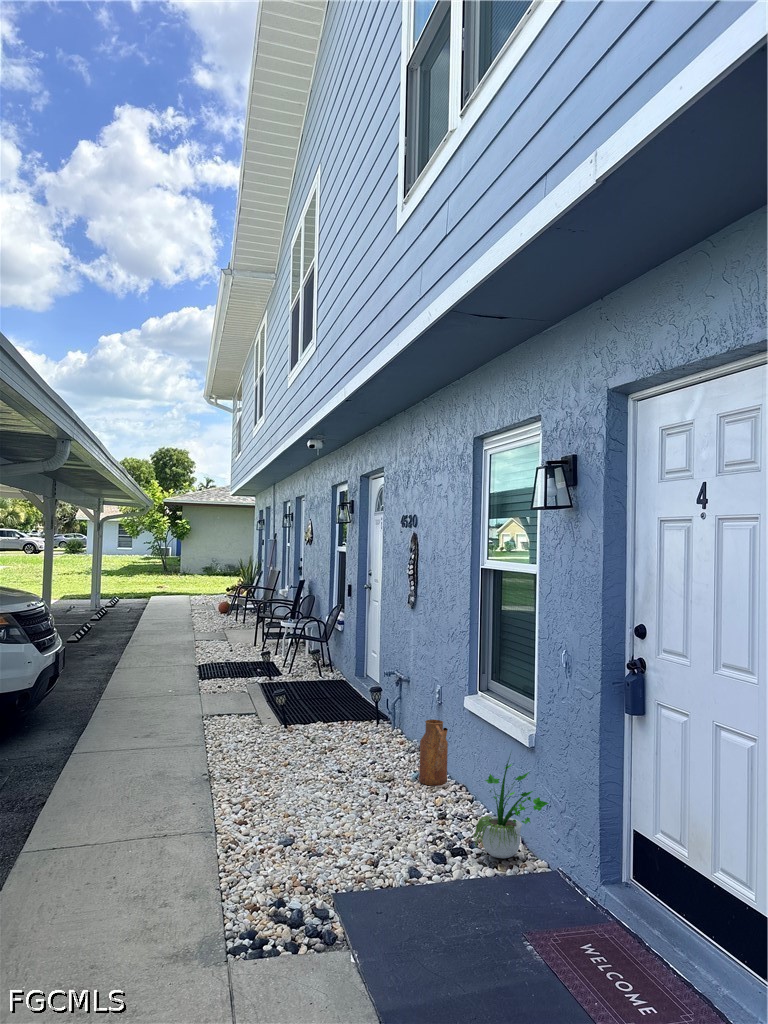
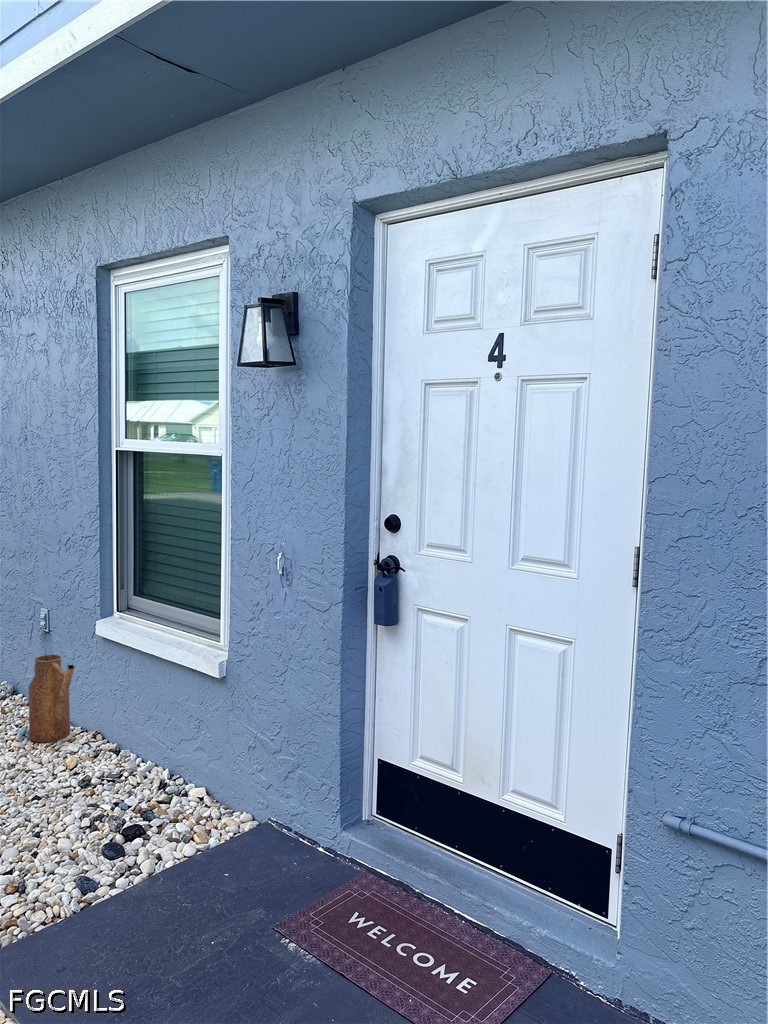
potted plant: present [474,754,548,858] -> none [155,681,258,827]

